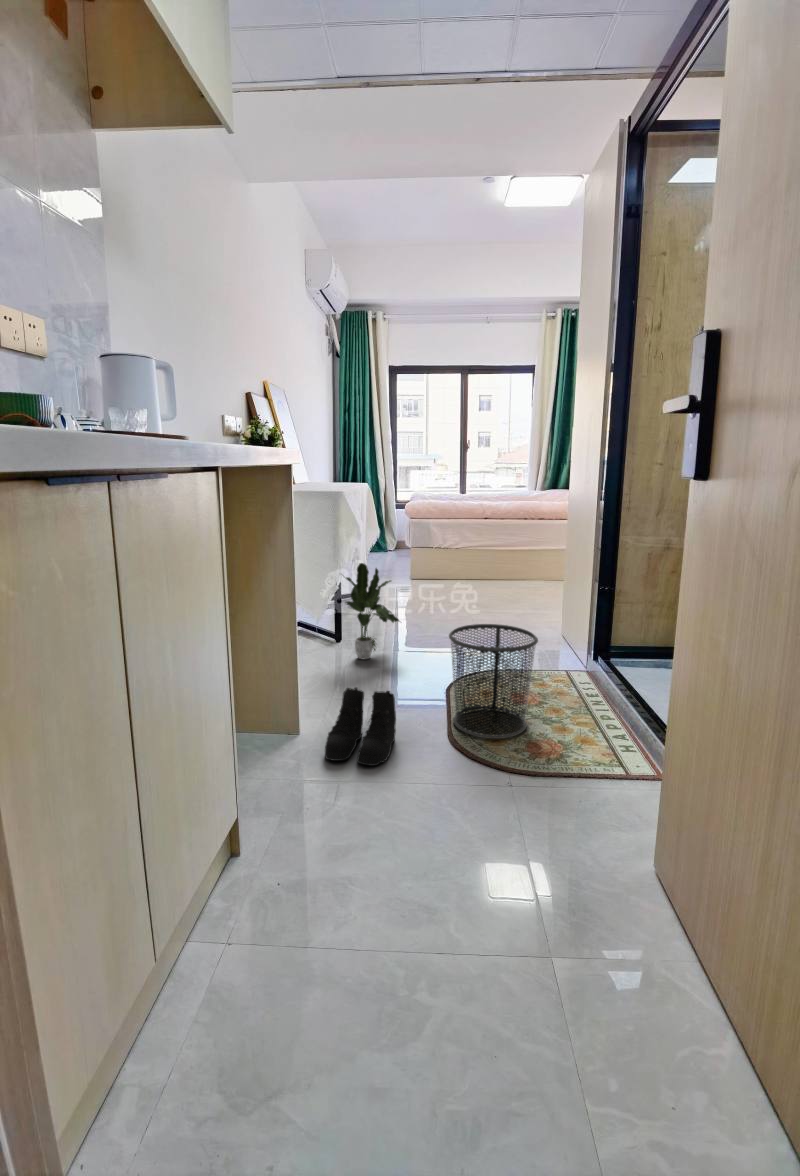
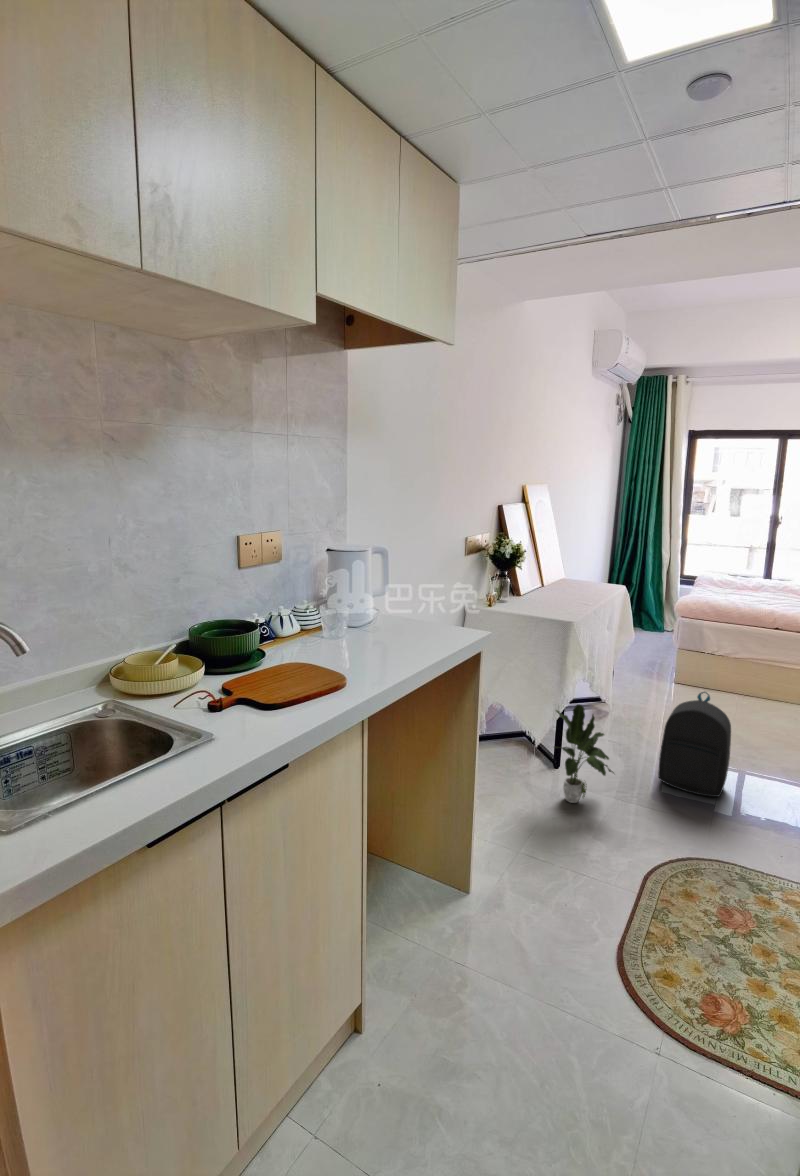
backpack: none [429,548,483,637] -> present [658,692,731,797]
trash can: present [449,624,538,739] -> none [630,827,740,976]
boots: present [325,687,396,766] -> none [481,865,561,963]

